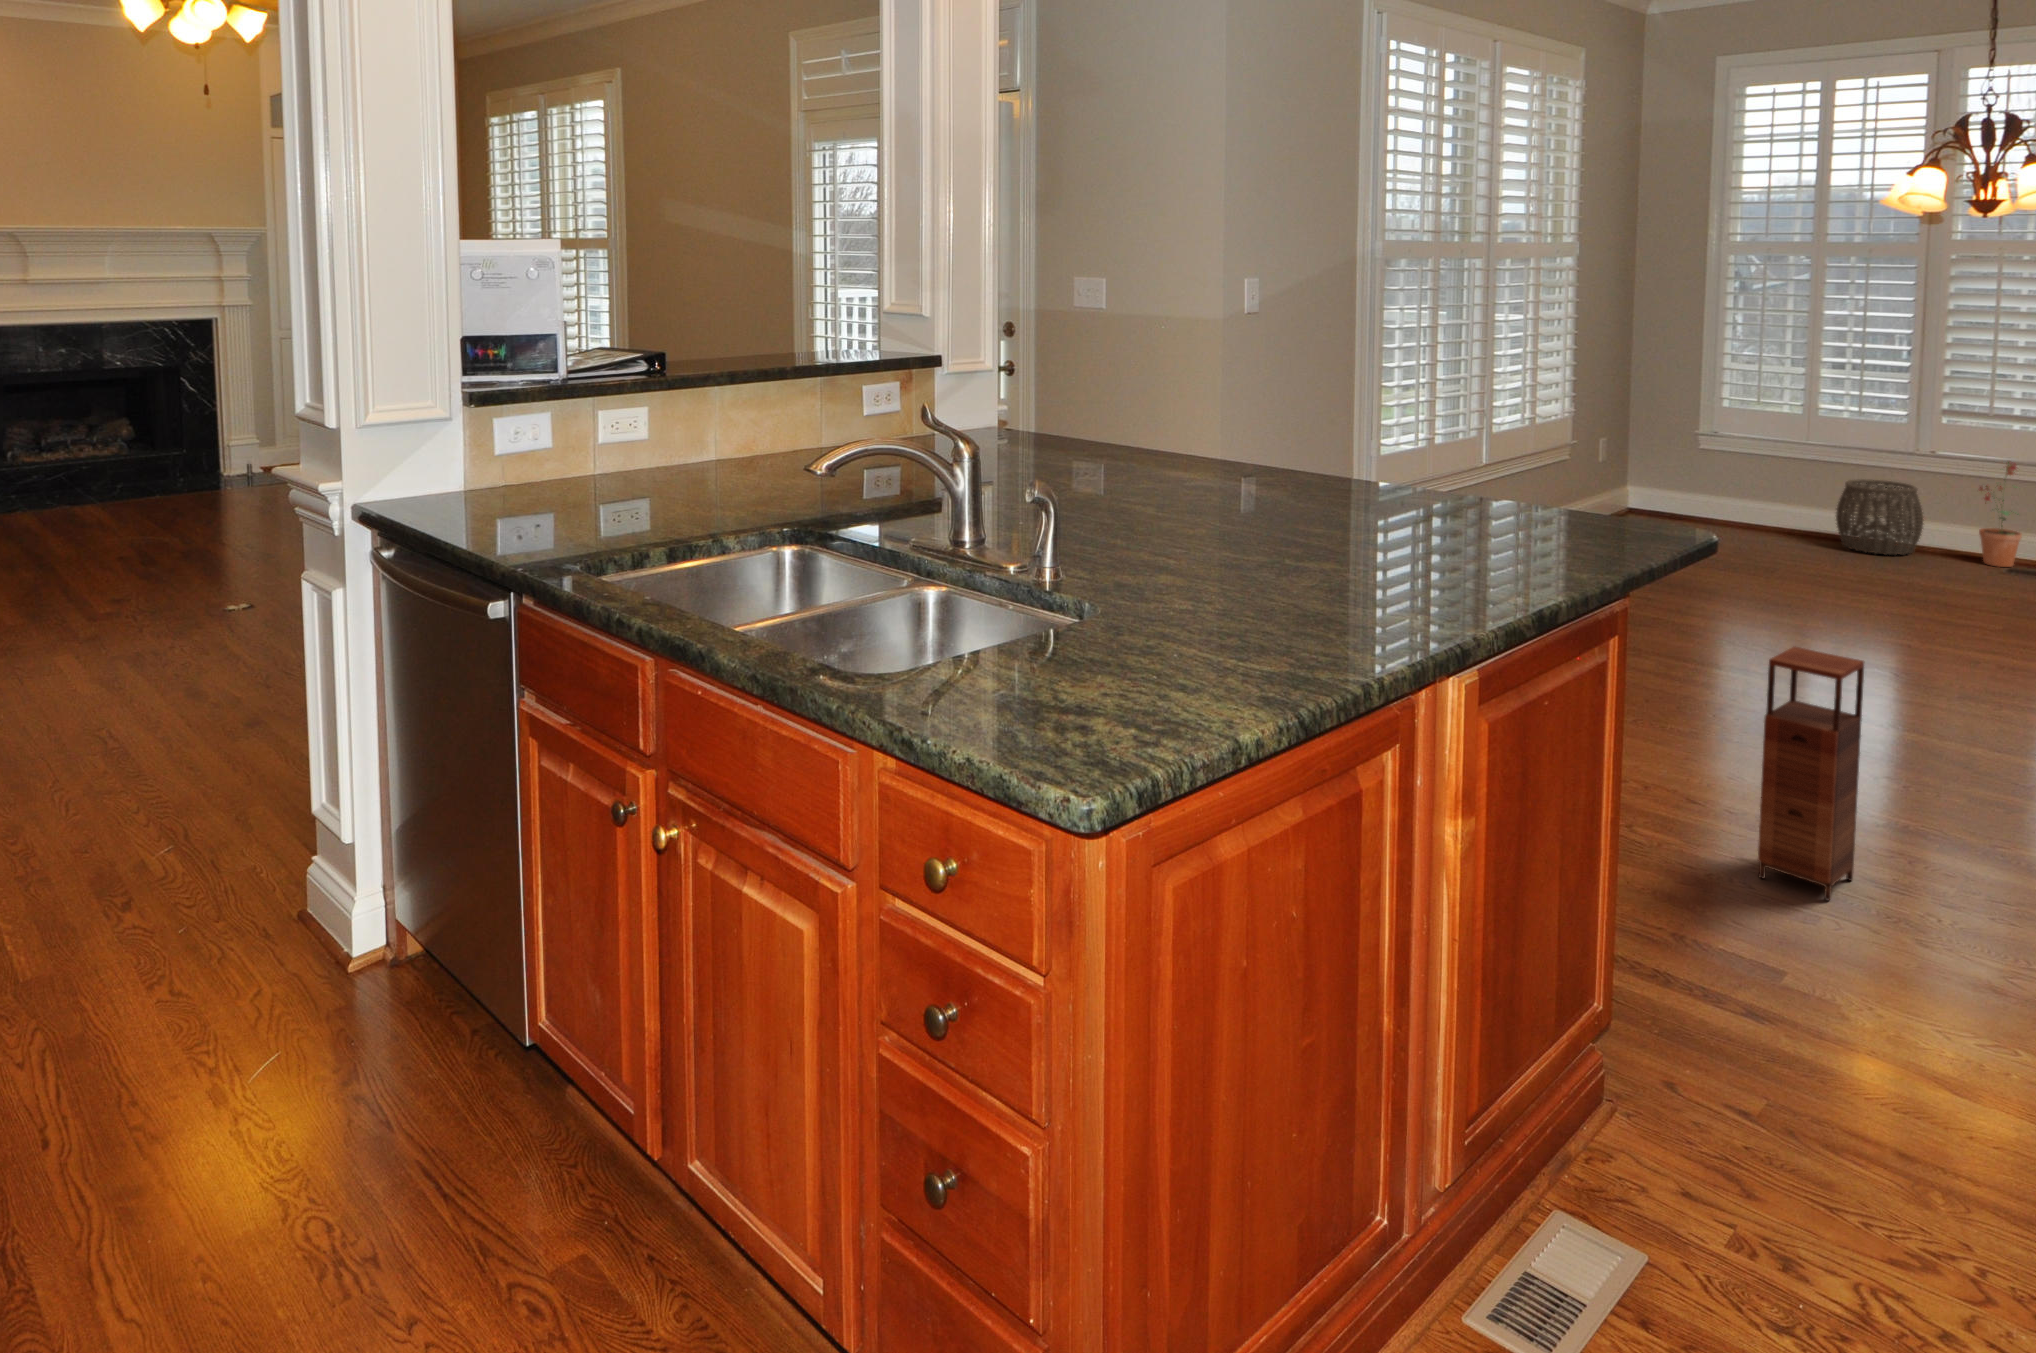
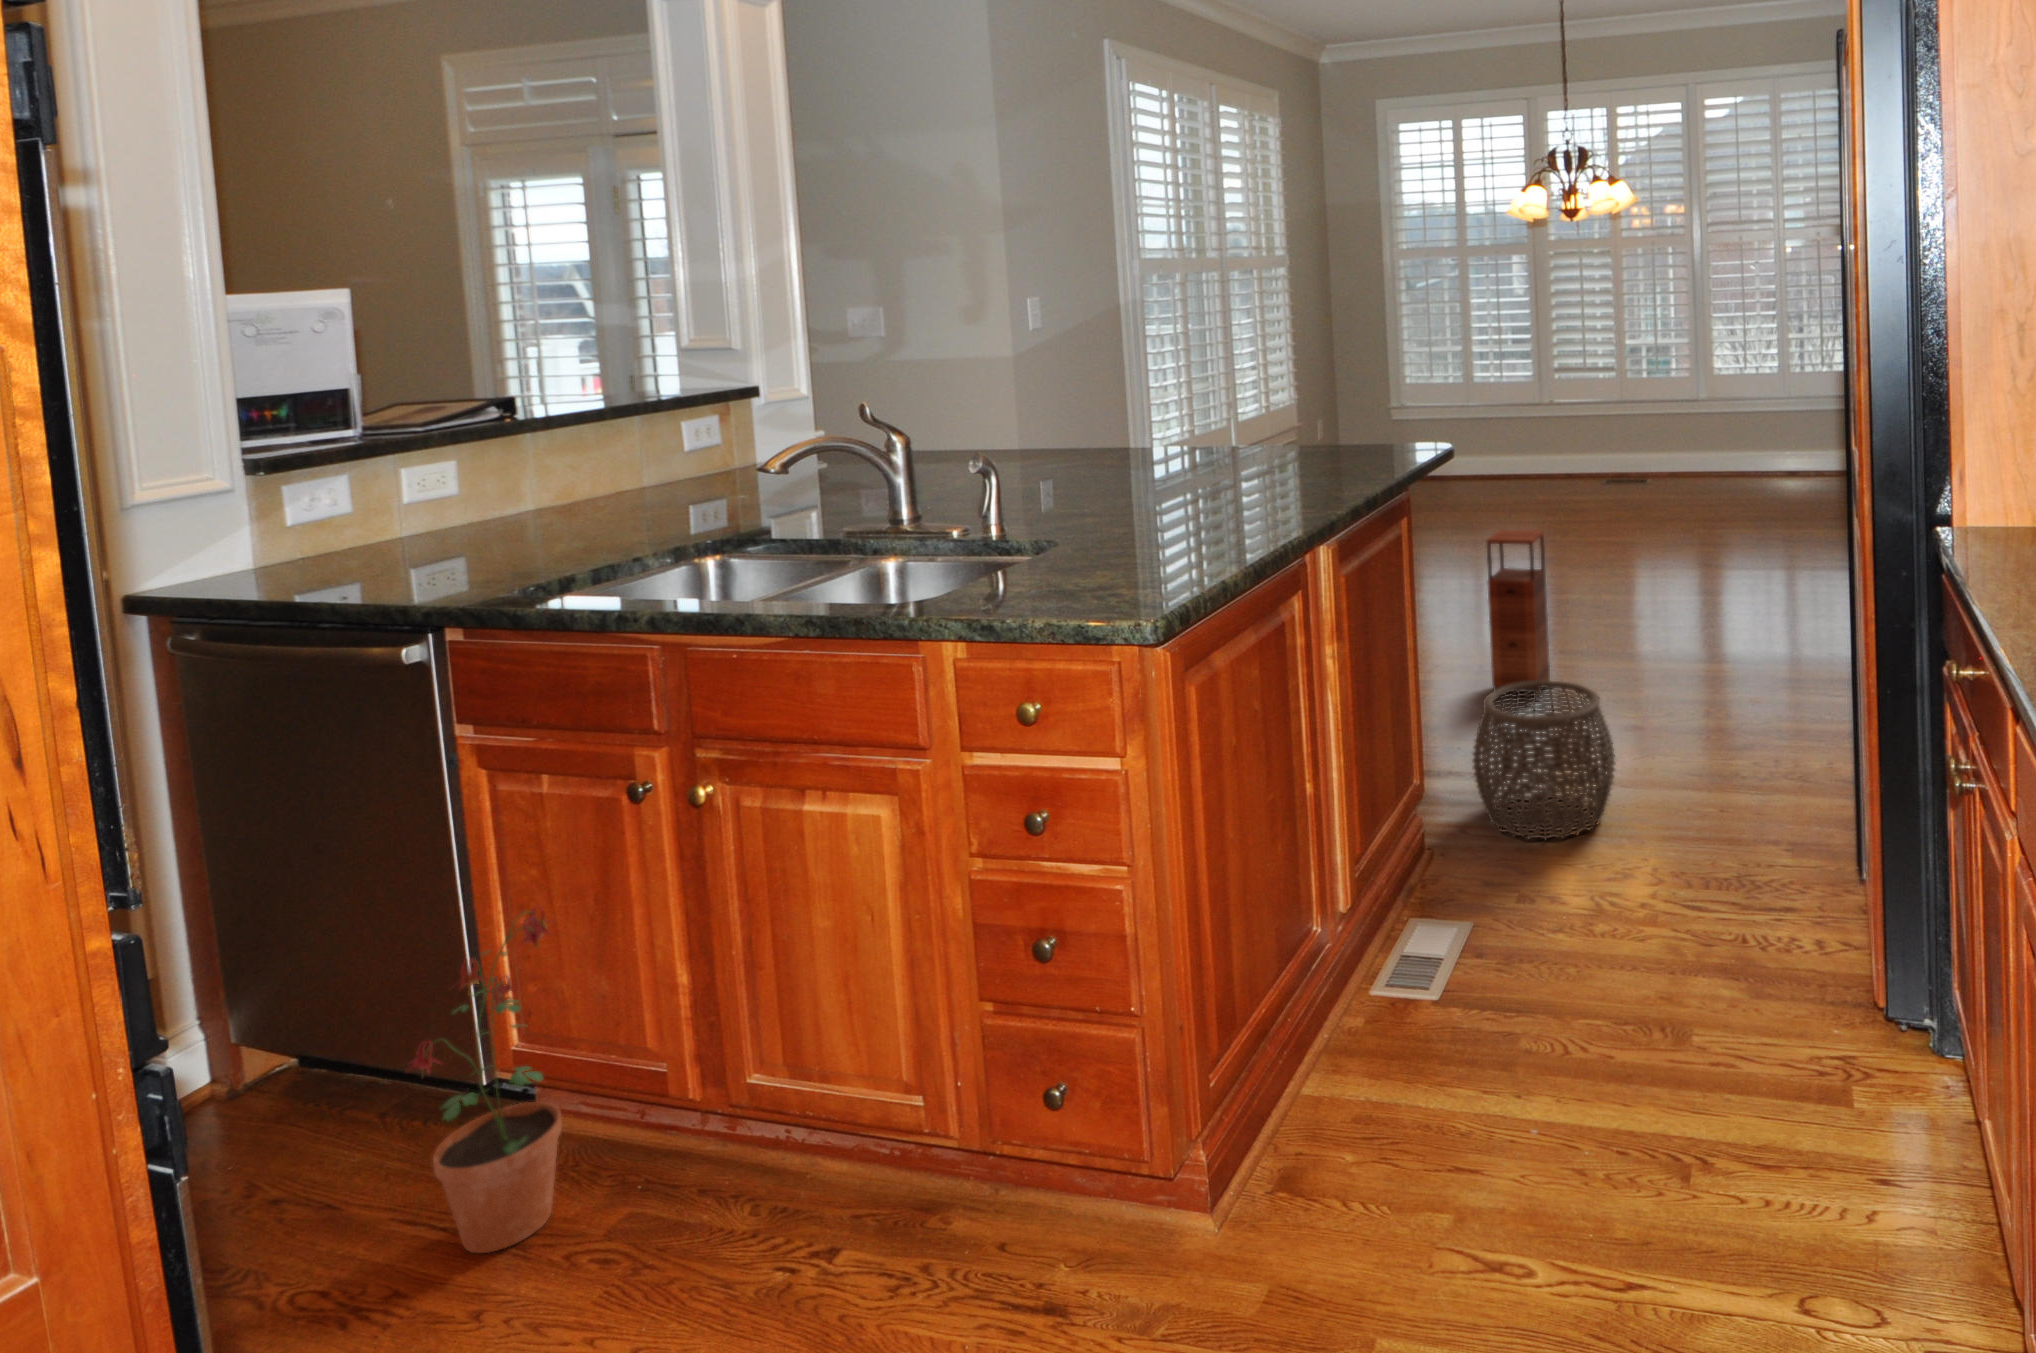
potted plant: present [1979,462,2022,567] -> present [410,908,562,1253]
woven basket: present [1836,479,1924,555] -> present [1472,681,1615,839]

